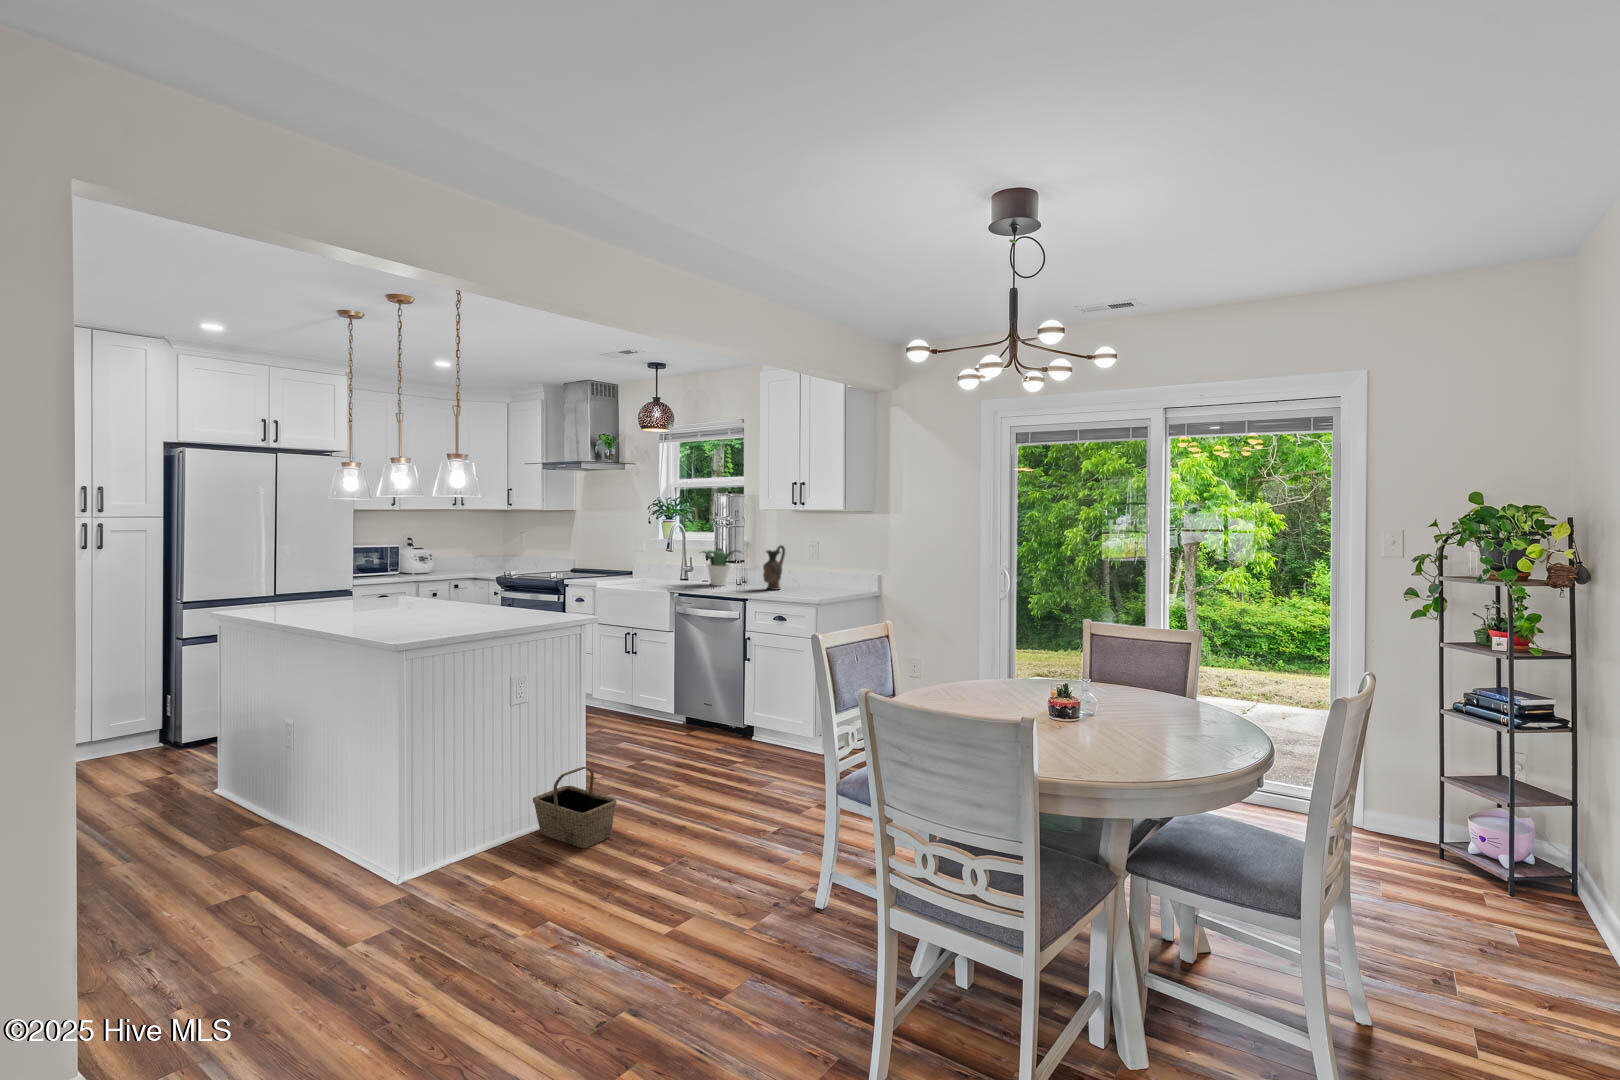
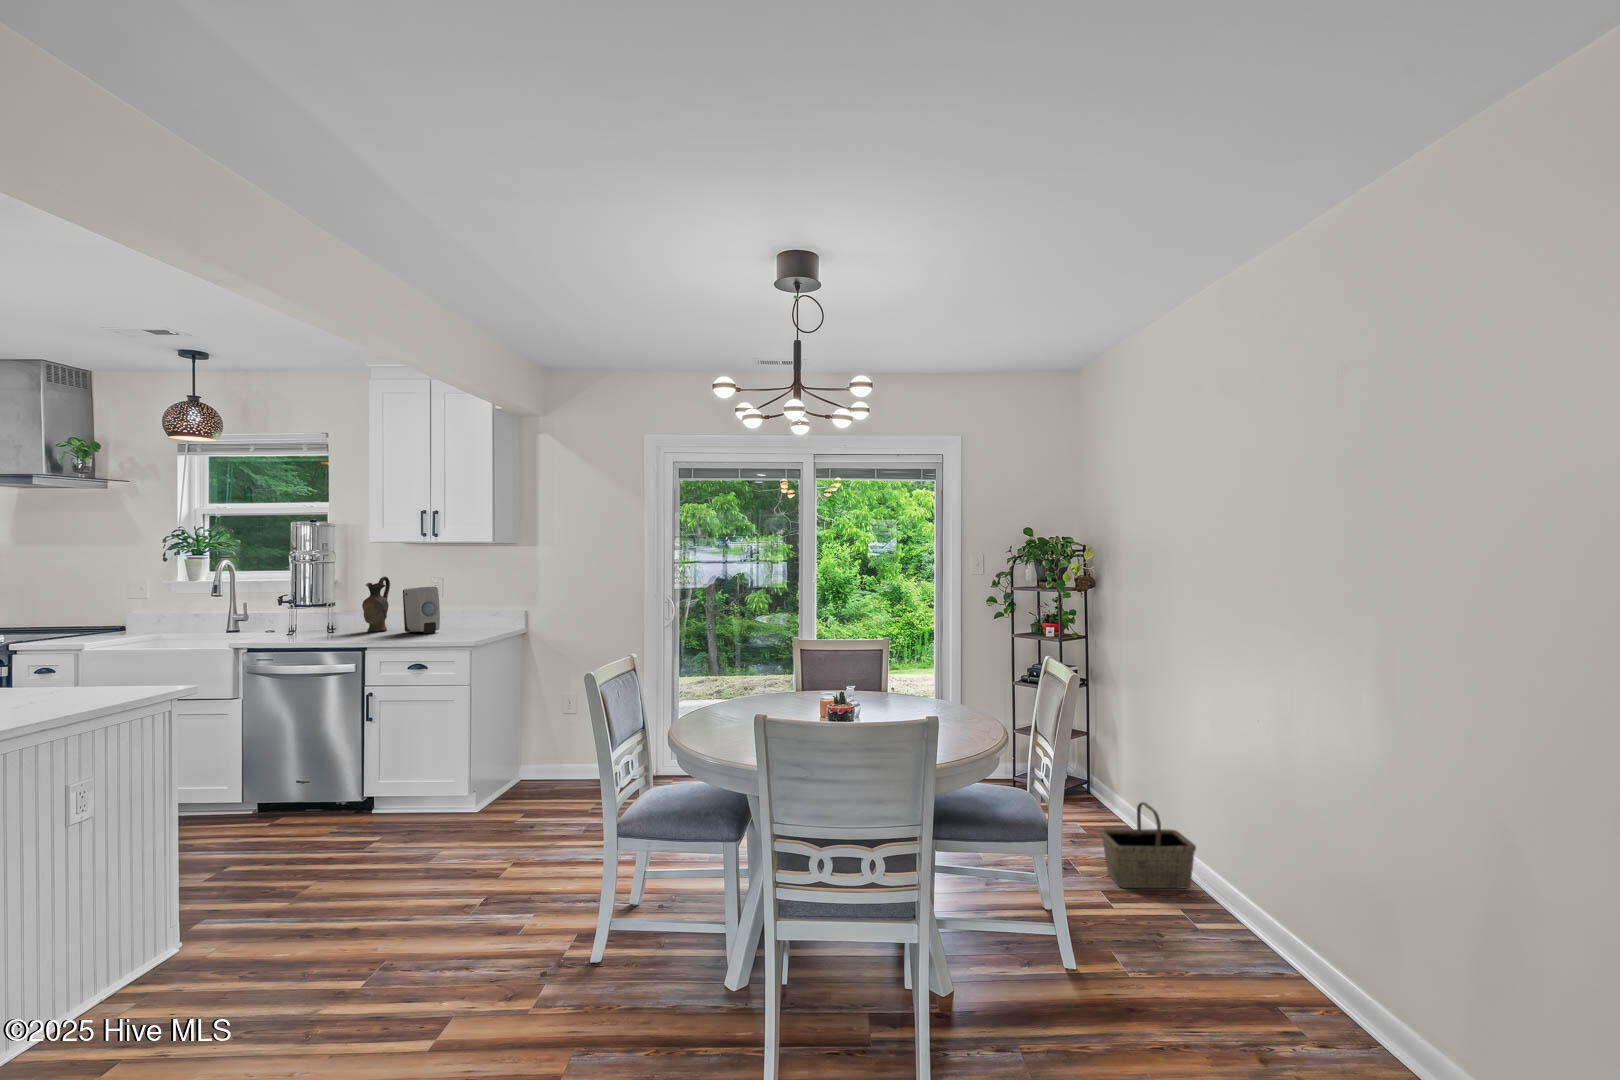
potted plant: present [701,548,741,586] -> none [262,586,330,634]
soap dispenser: none [790,557,815,596] -> present [403,587,440,633]
basket: present [533,767,616,849] -> present [1101,802,1196,888]

